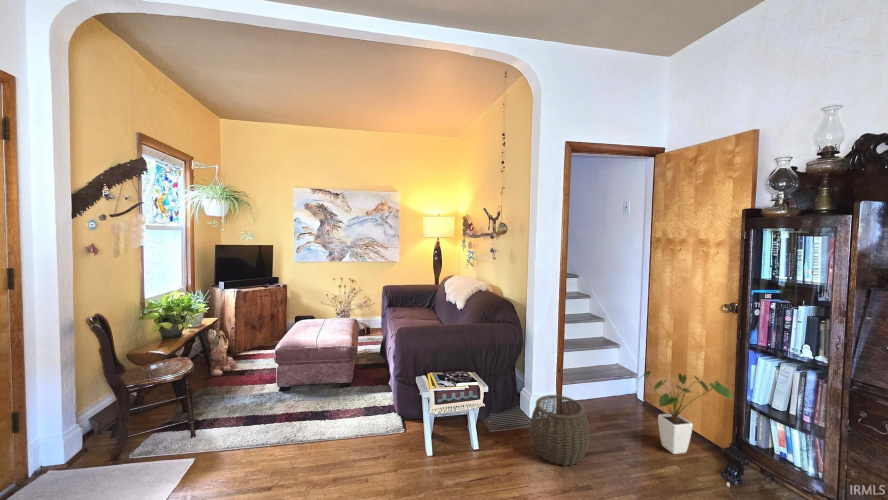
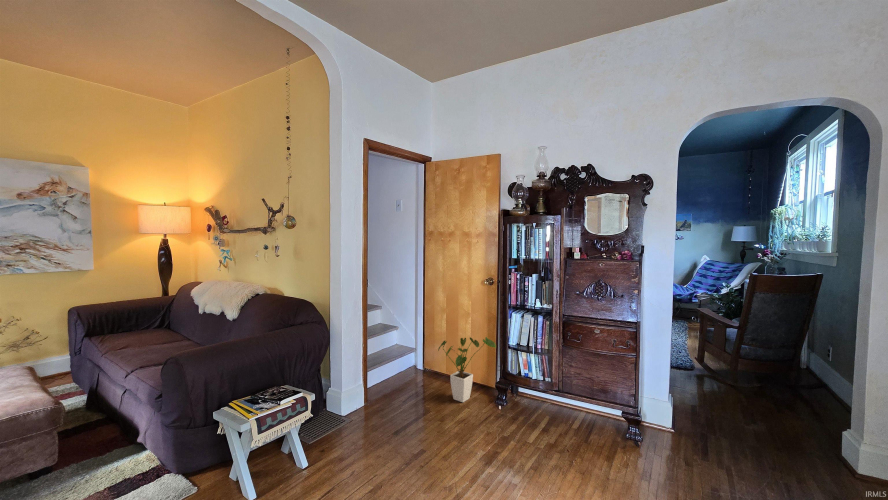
woven basket: present [530,395,590,466] -> none [357,382,413,448]

